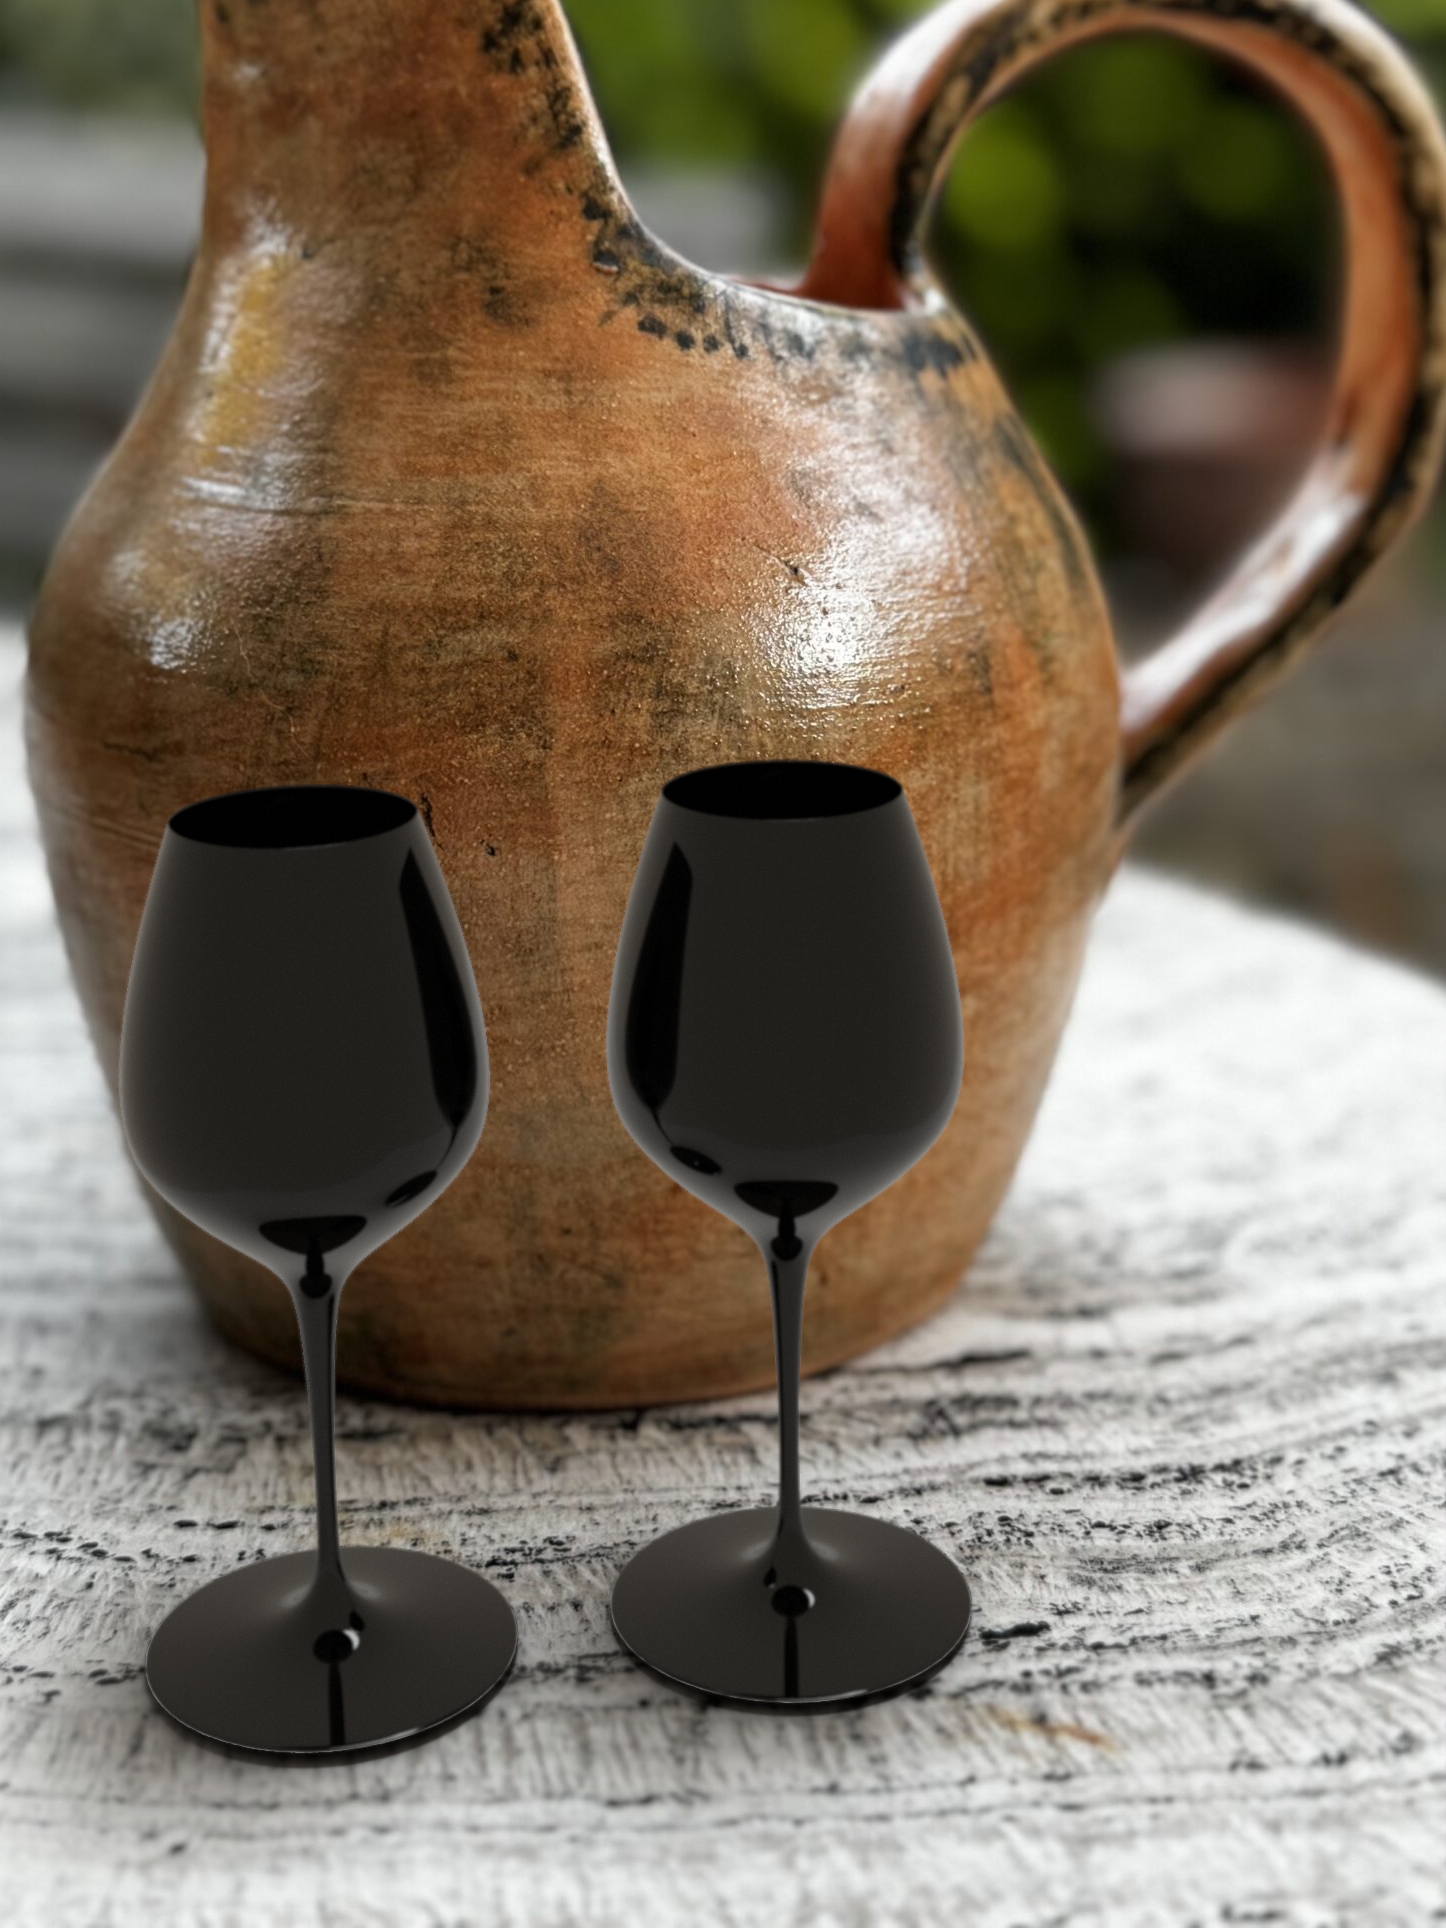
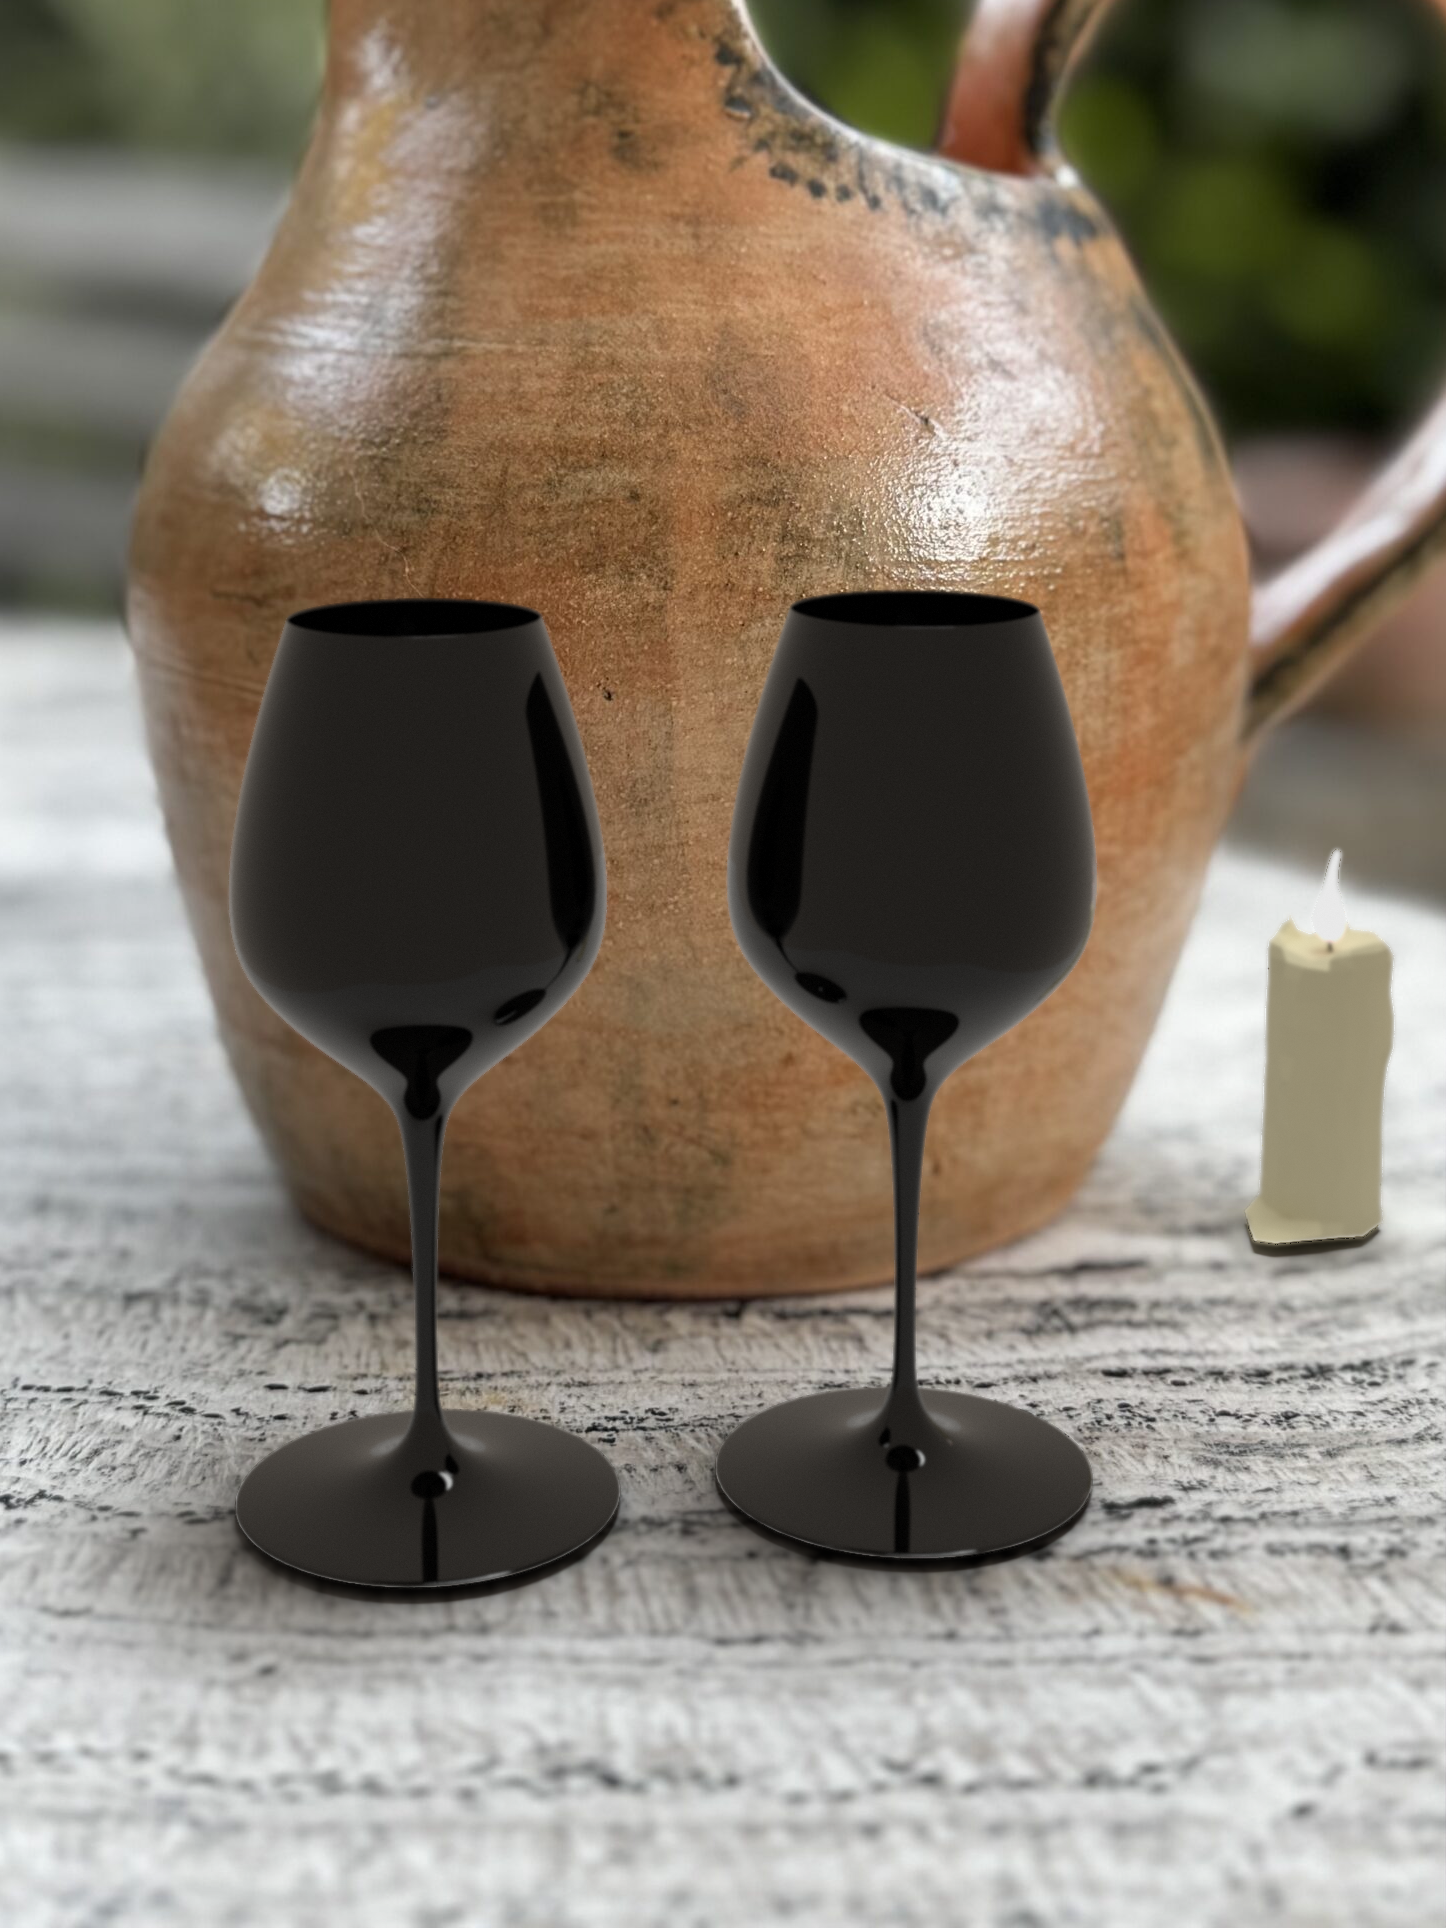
candle: none [1123,955,1263,1332] -> present [1245,851,1394,1243]

